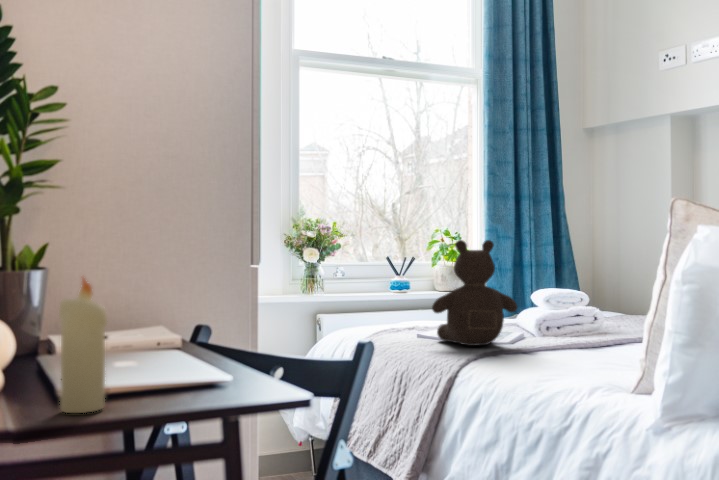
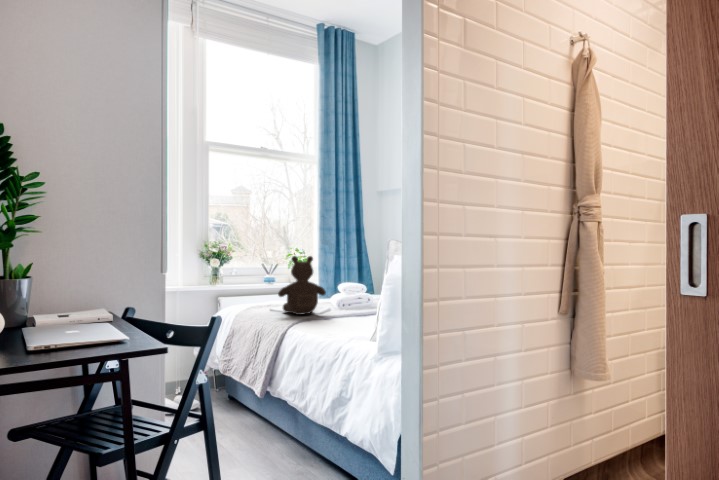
candle: present [59,279,107,413] -> none [34,285,62,355]

